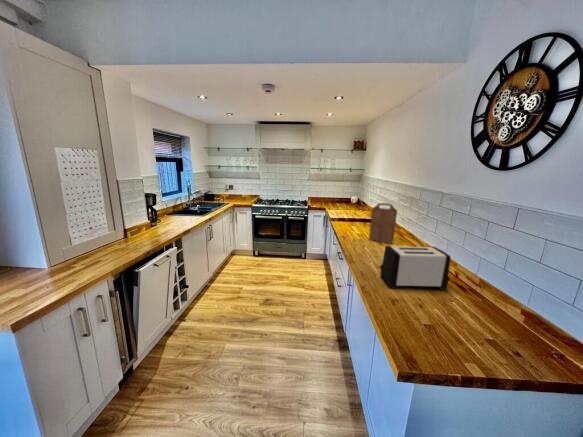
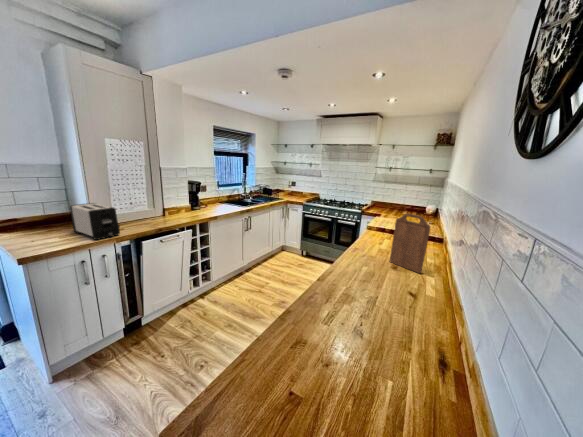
toaster: present [380,246,451,289] -> present [70,203,120,240]

